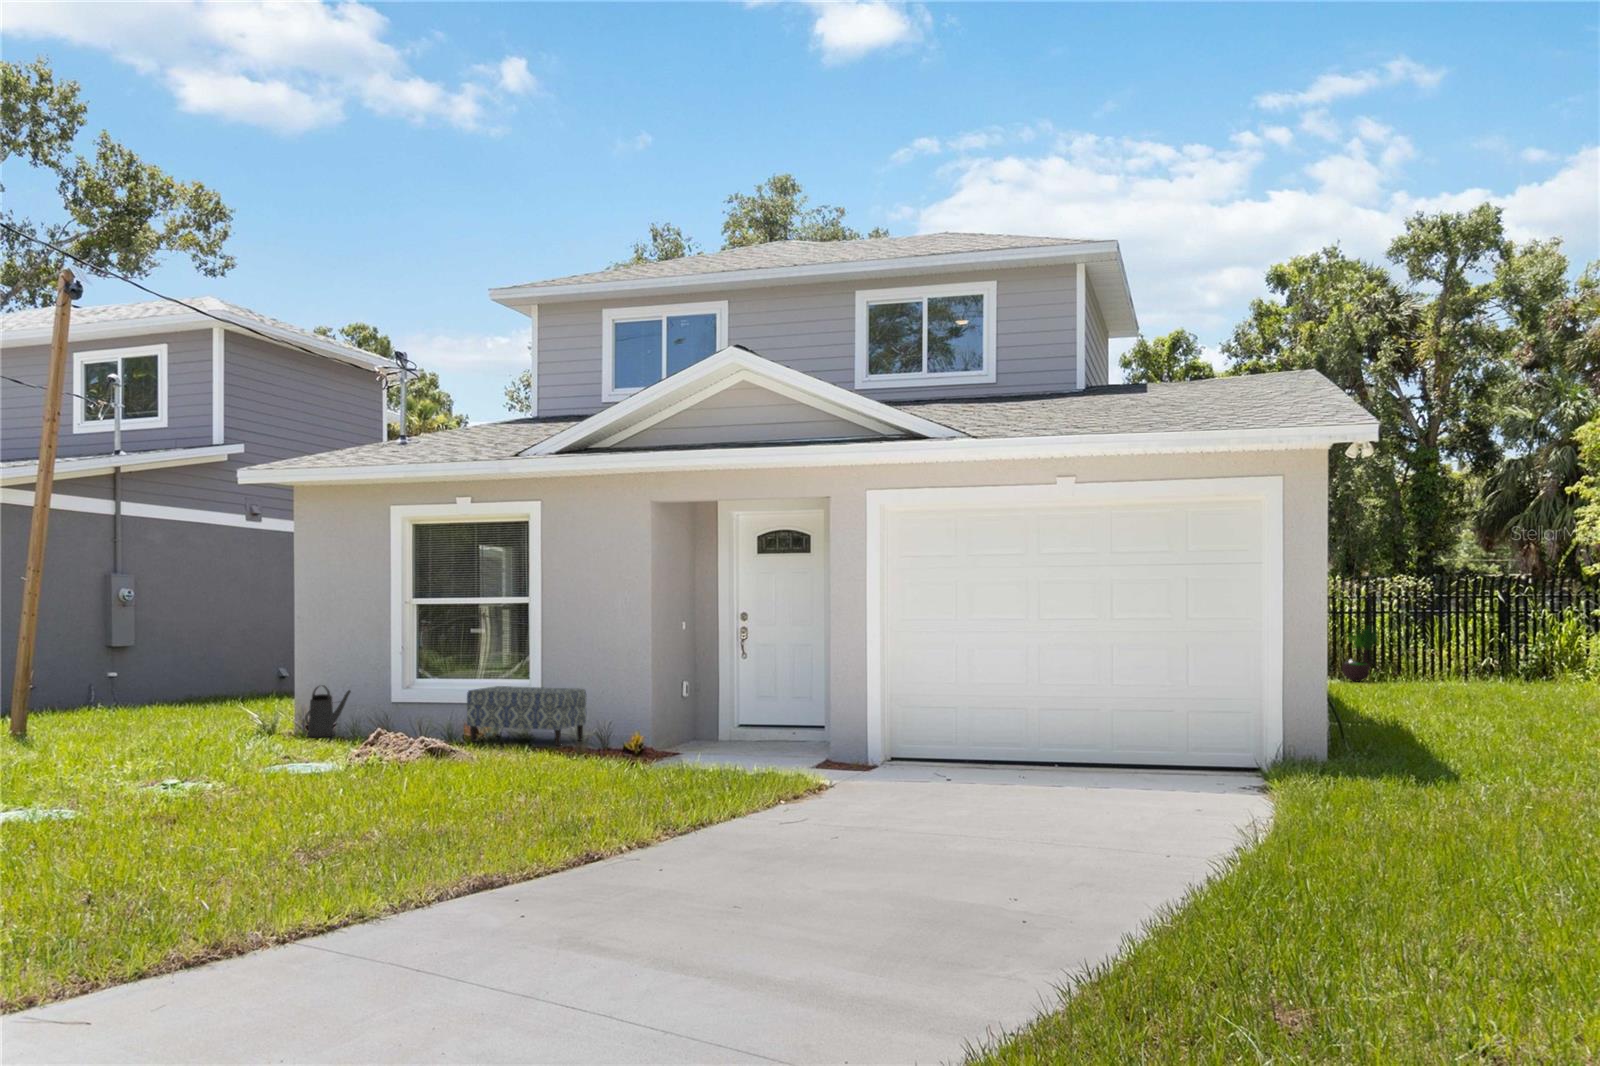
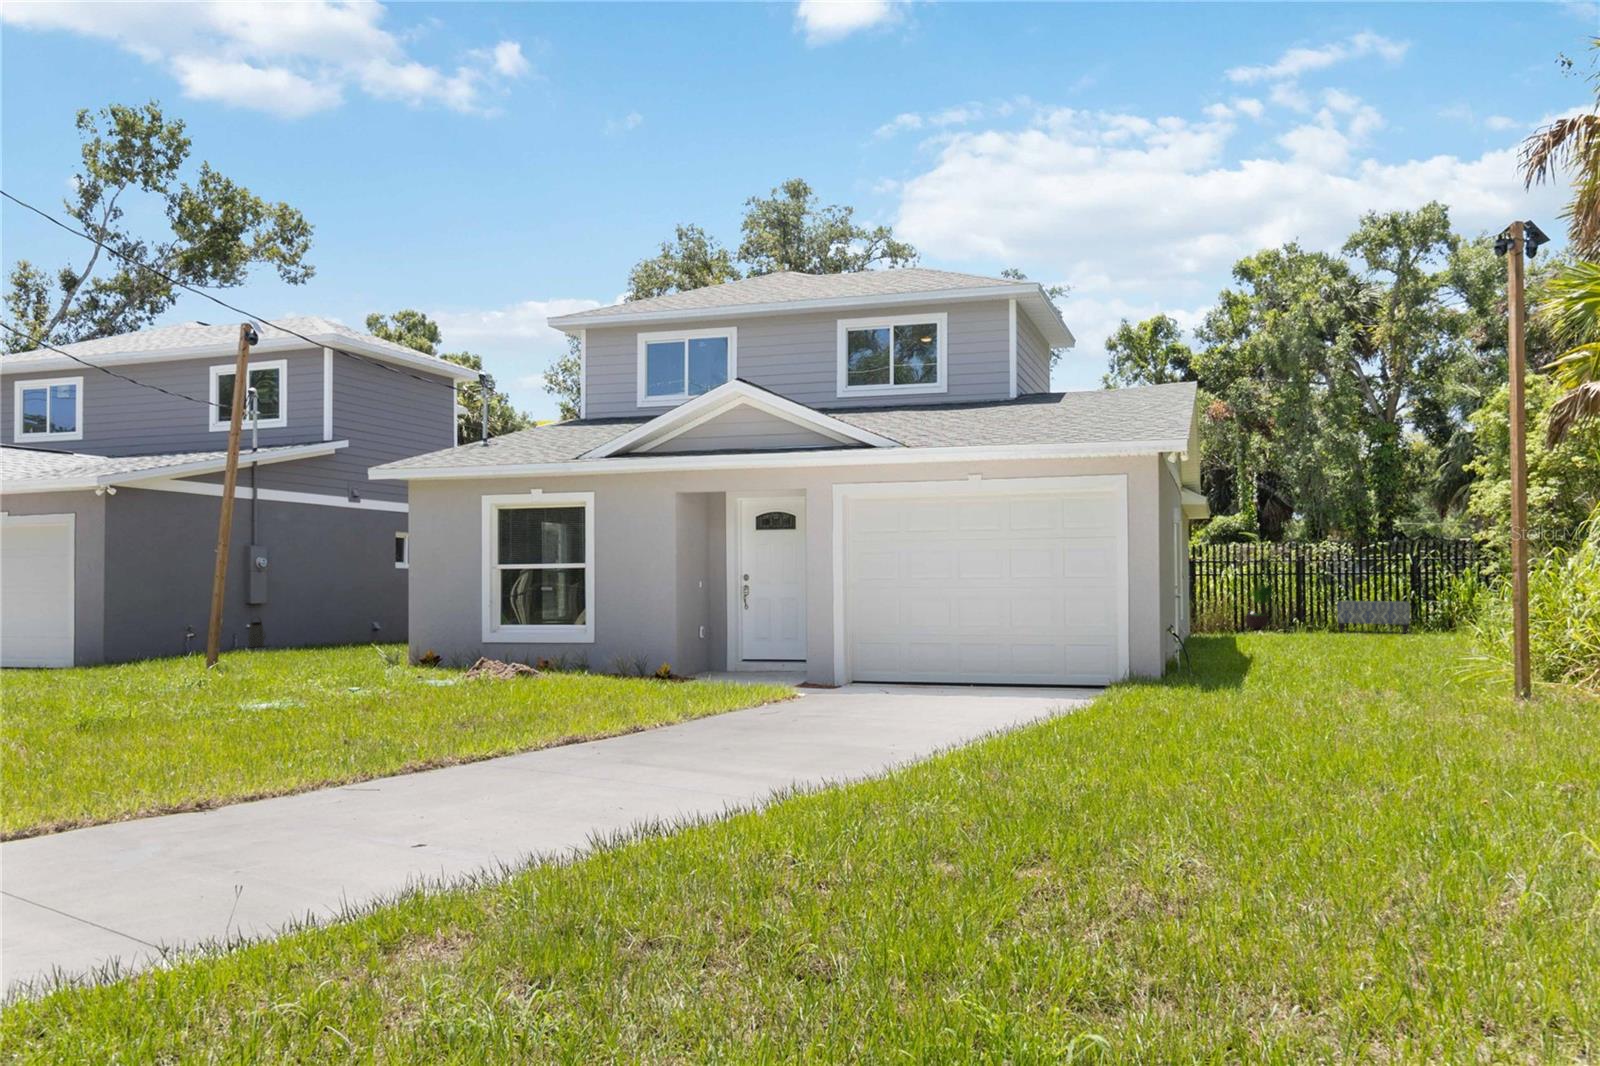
watering can: present [305,686,351,737] -> present [248,618,266,647]
bench: present [467,686,587,746] -> present [1337,601,1410,634]

